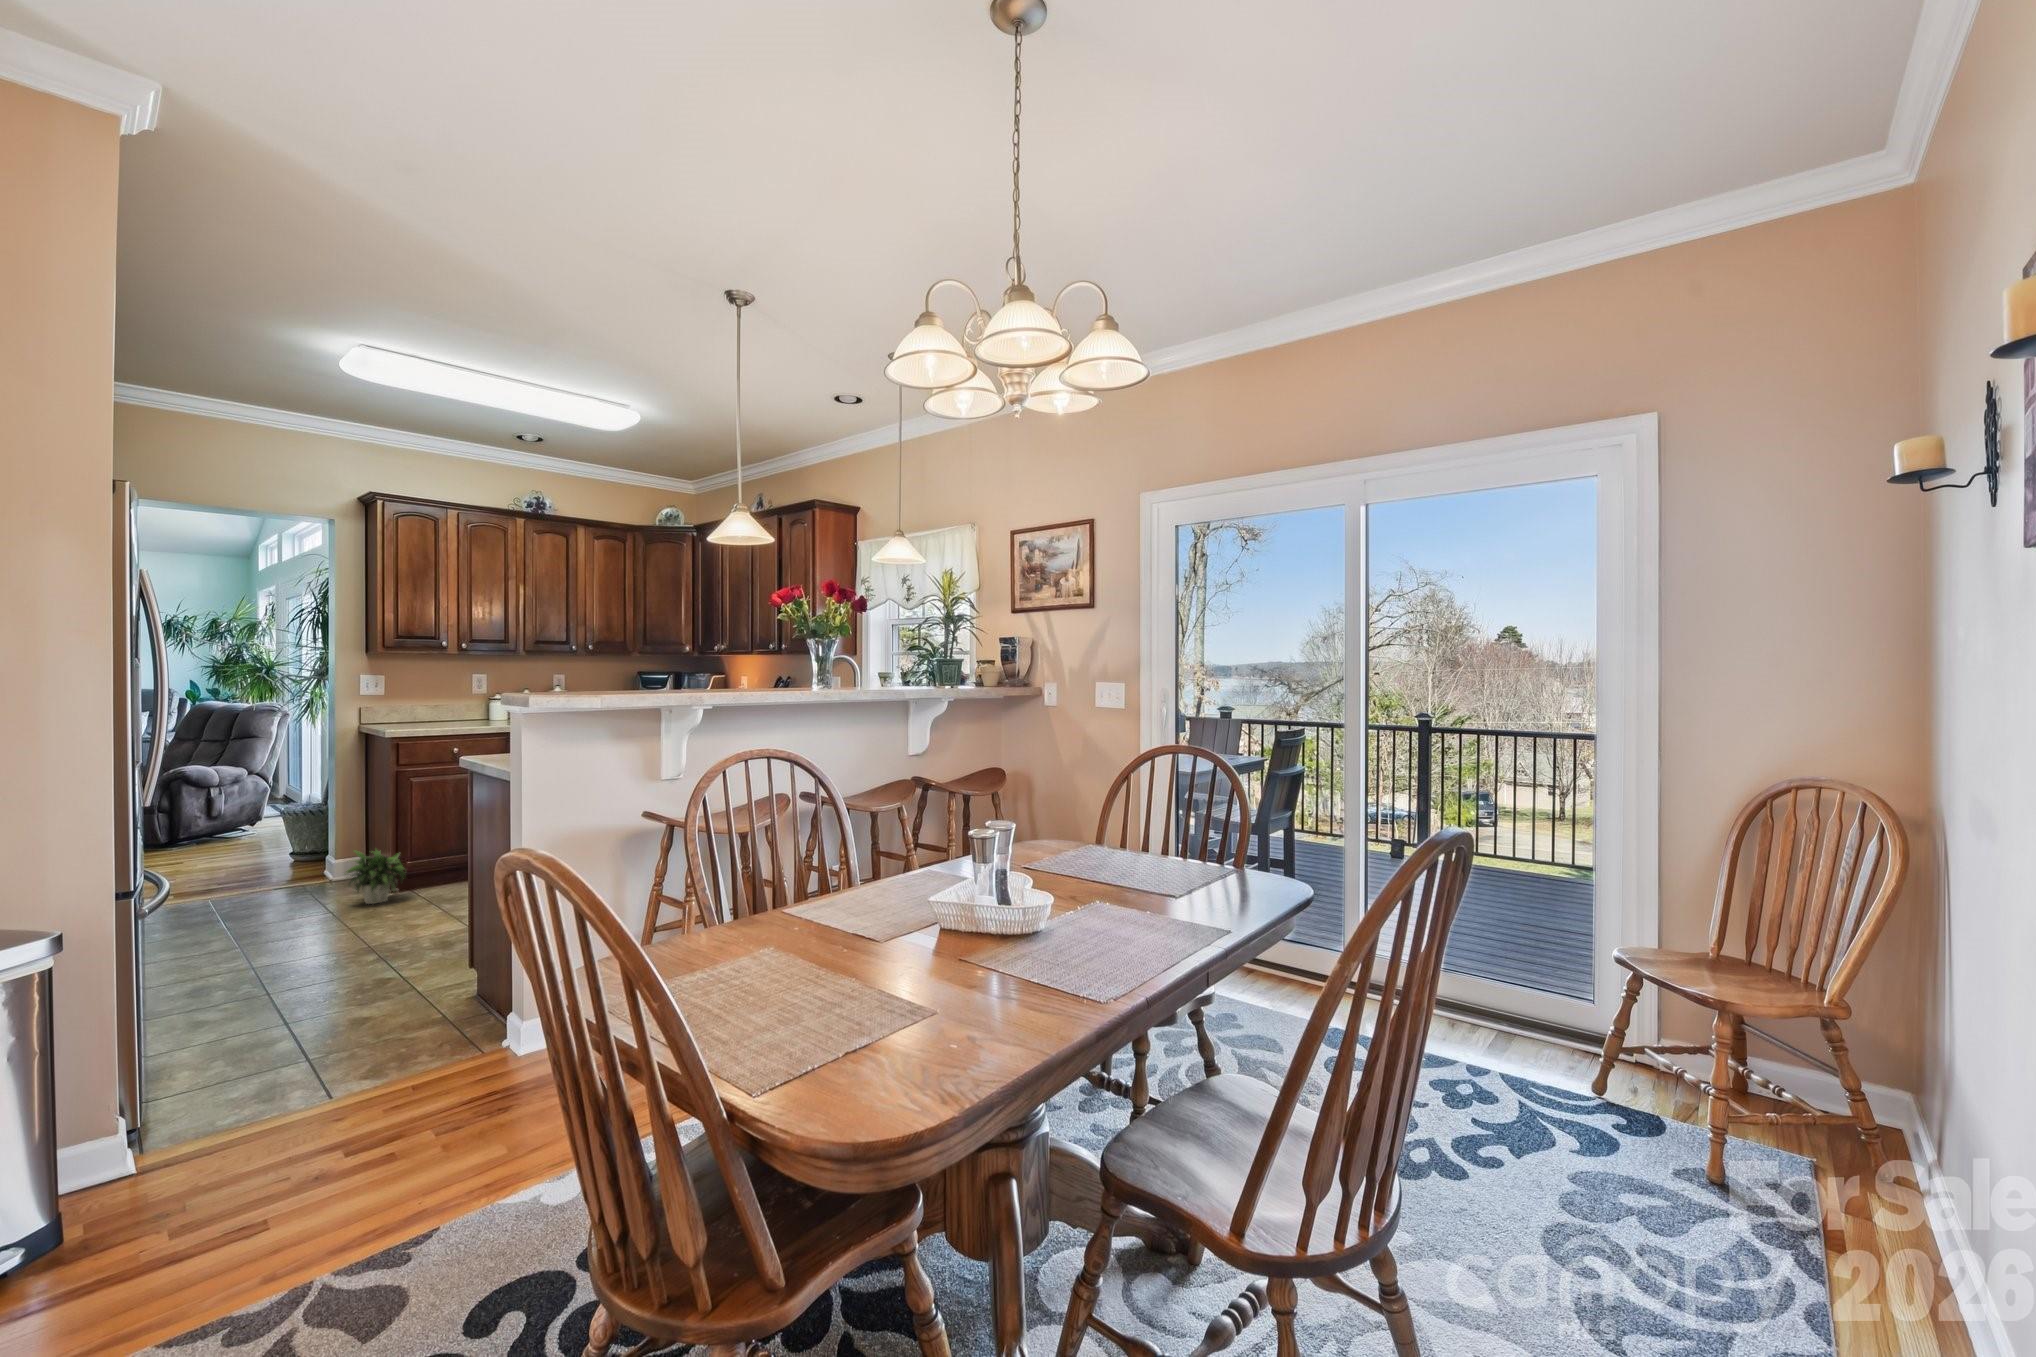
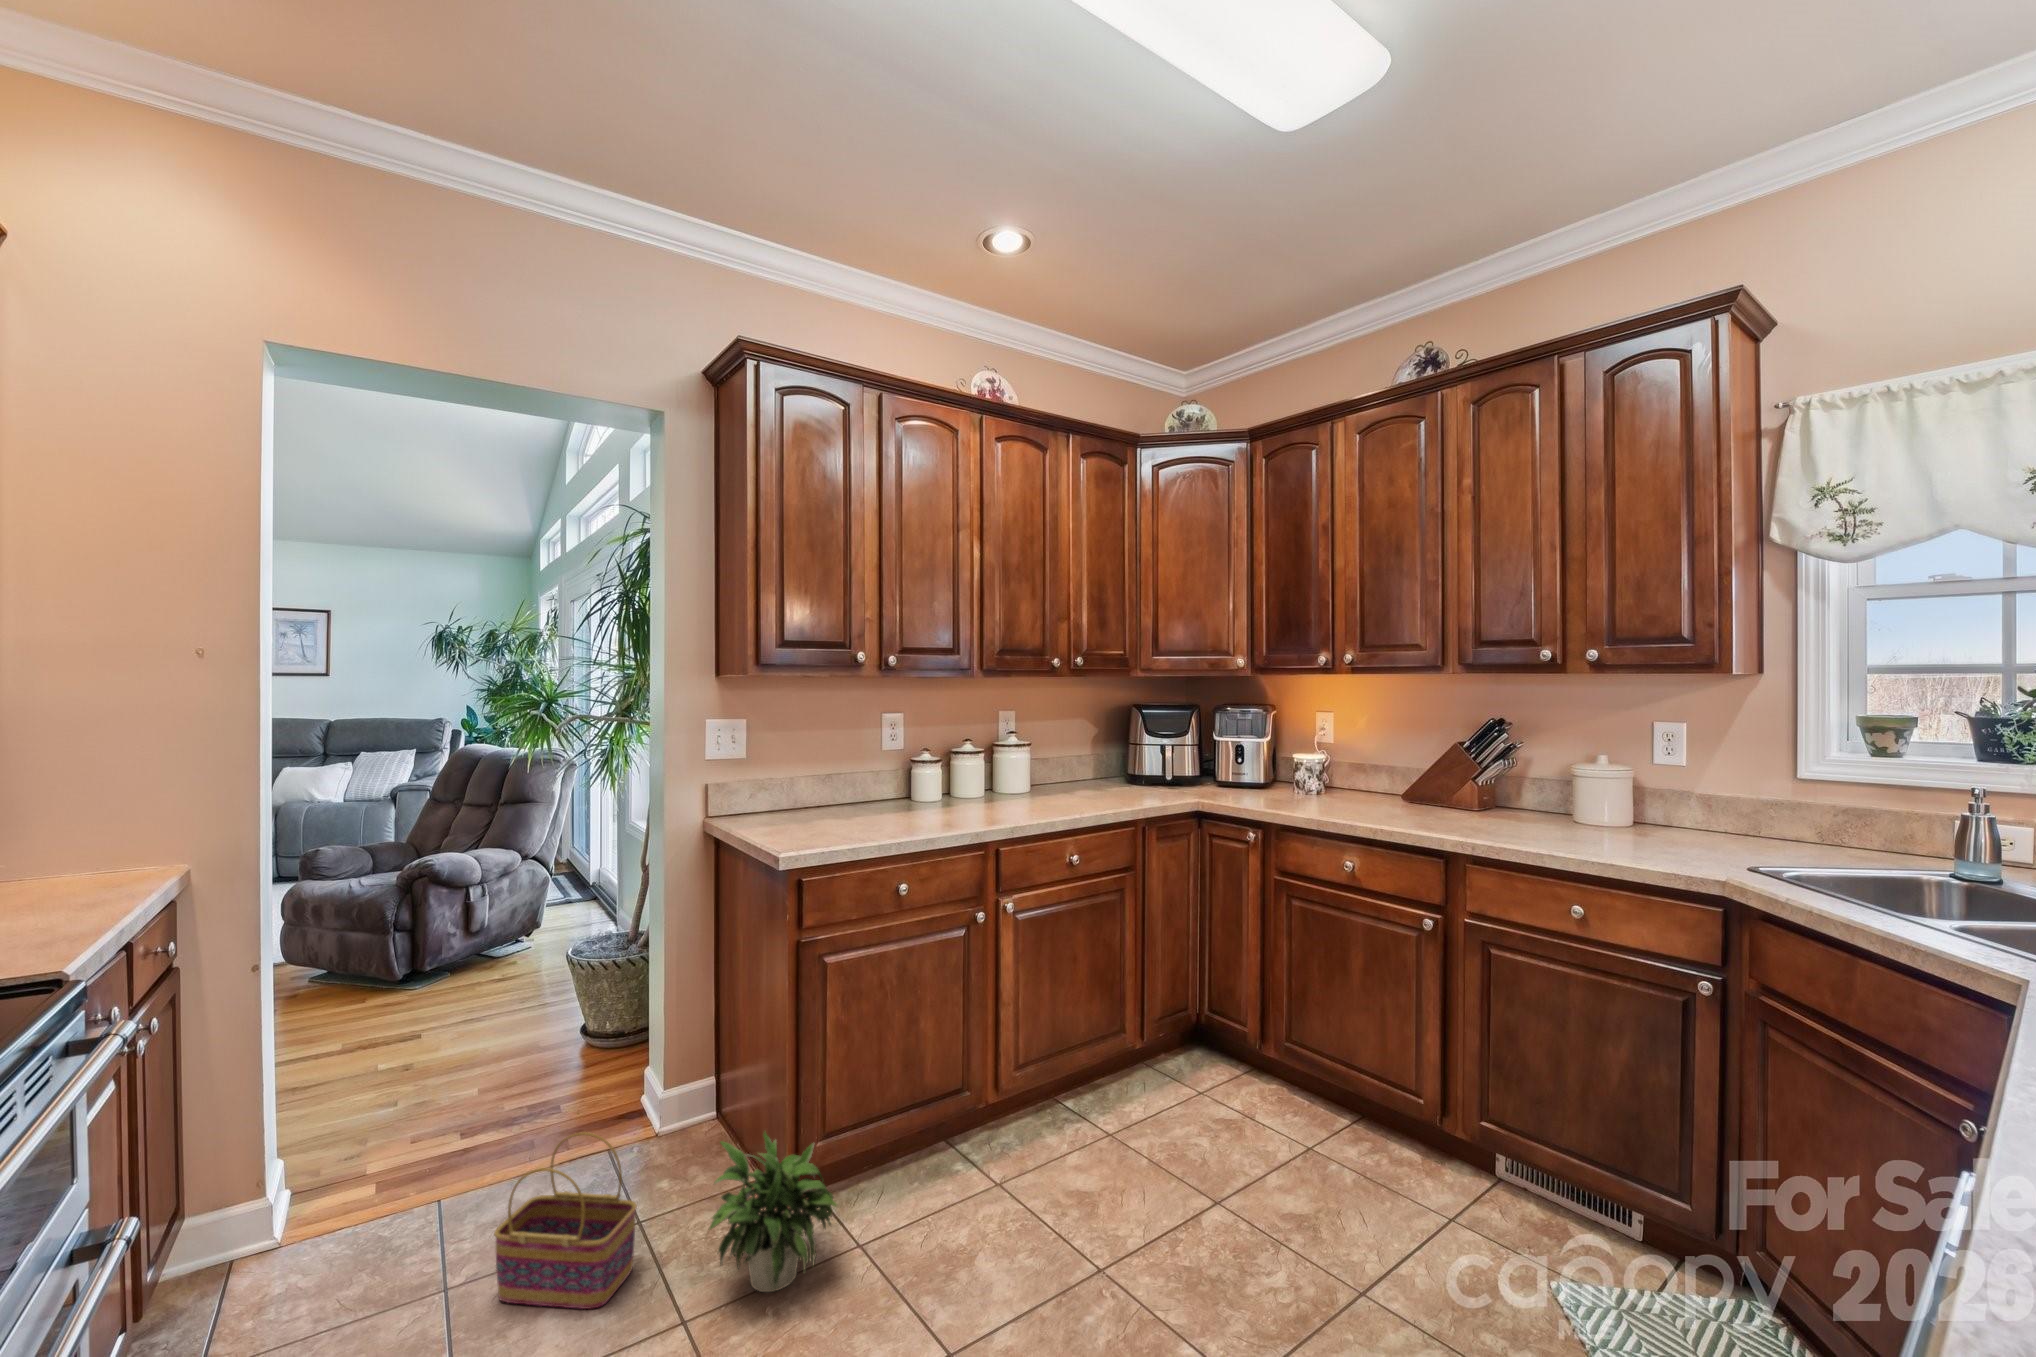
basket: none [242,848,312,911] -> present [494,1132,637,1309]

